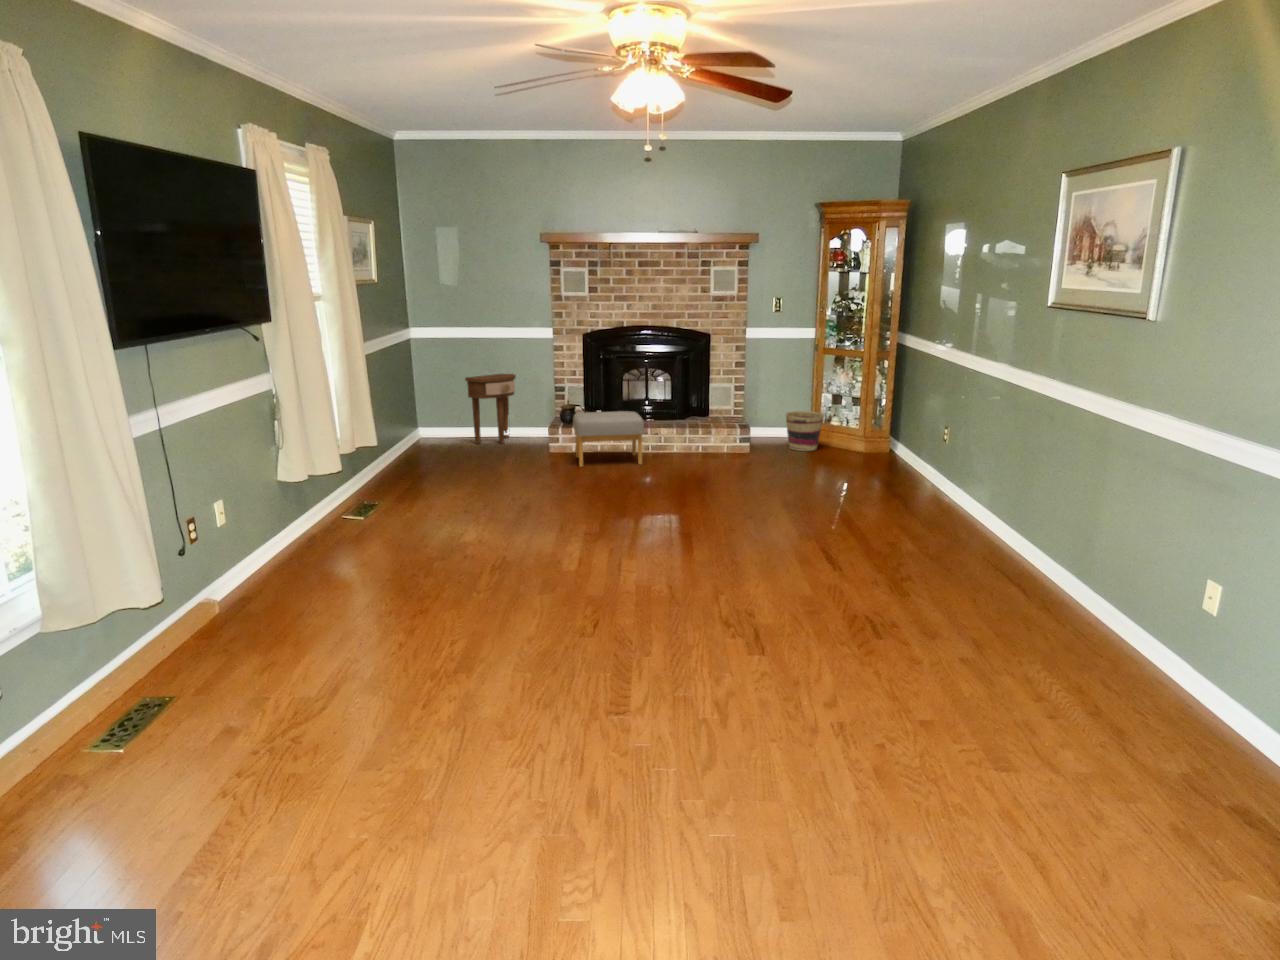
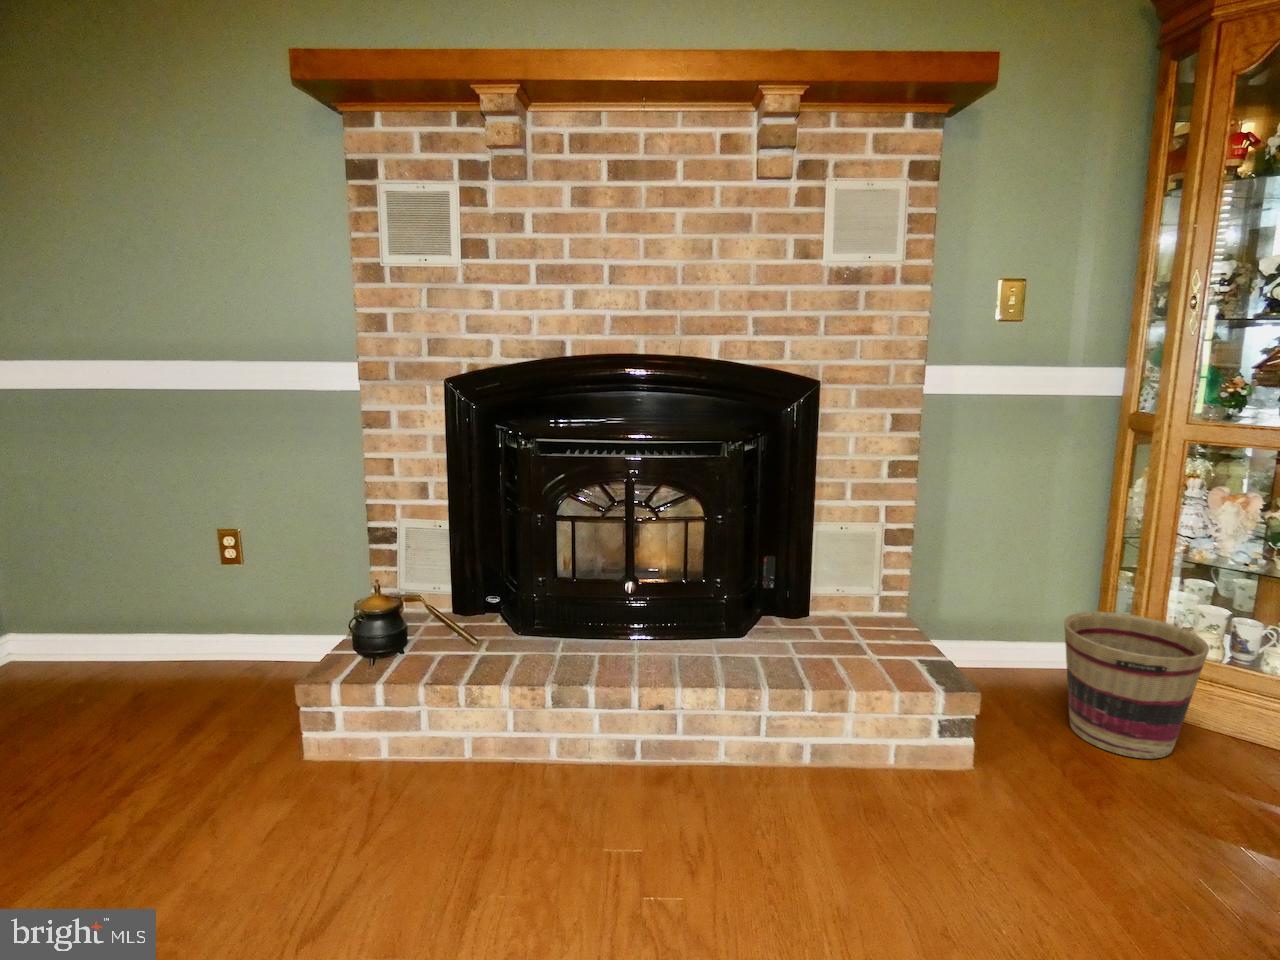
side table: present [465,373,516,444] -> none [70,485,252,701]
footstool: present [573,411,644,467] -> none [317,641,609,913]

